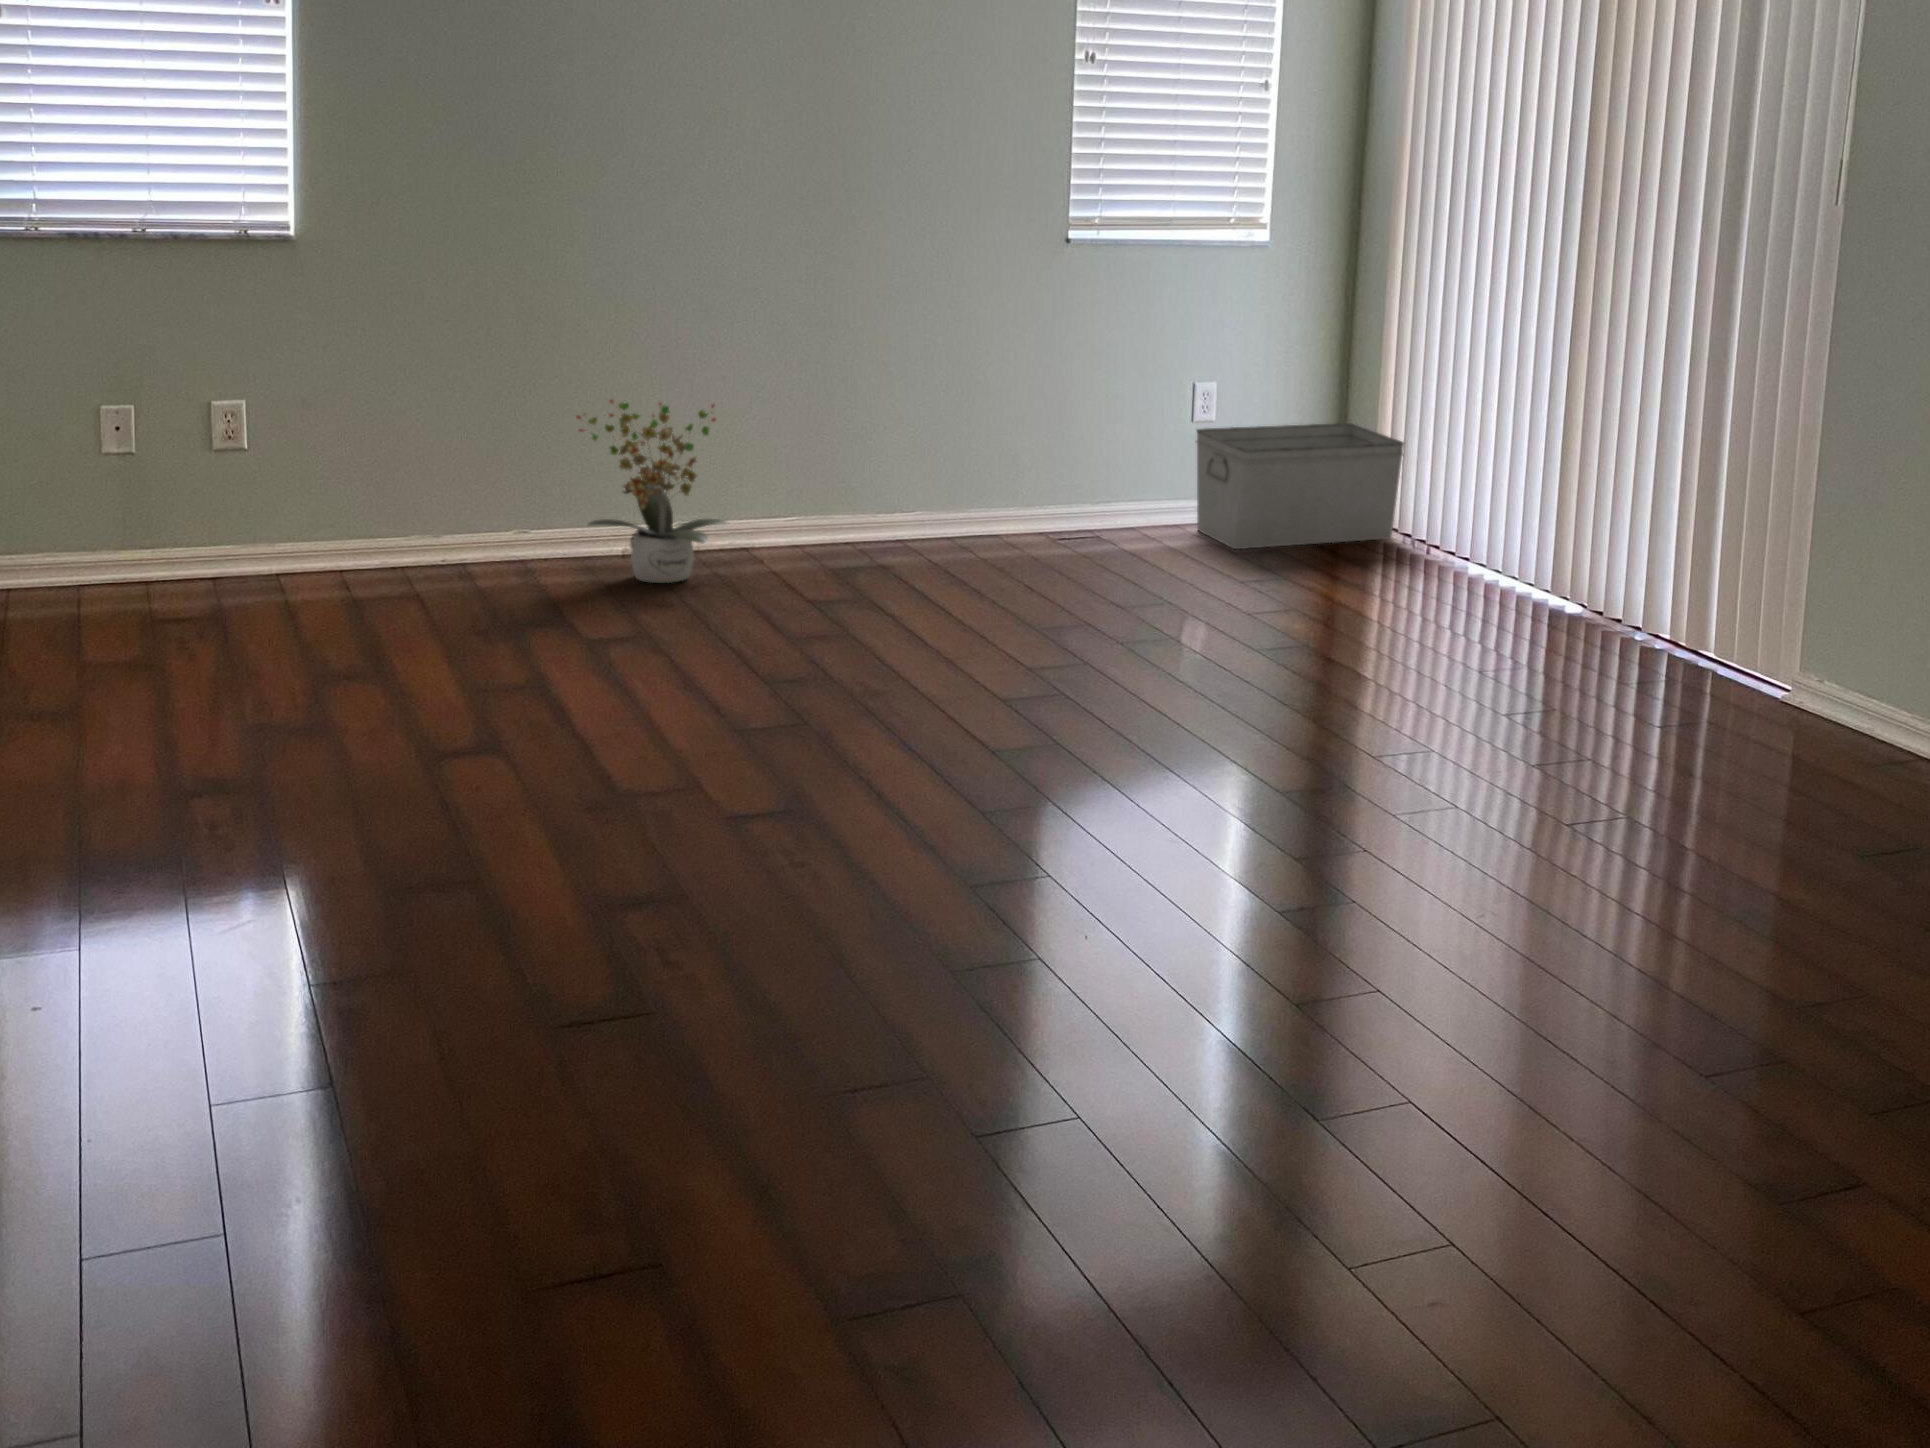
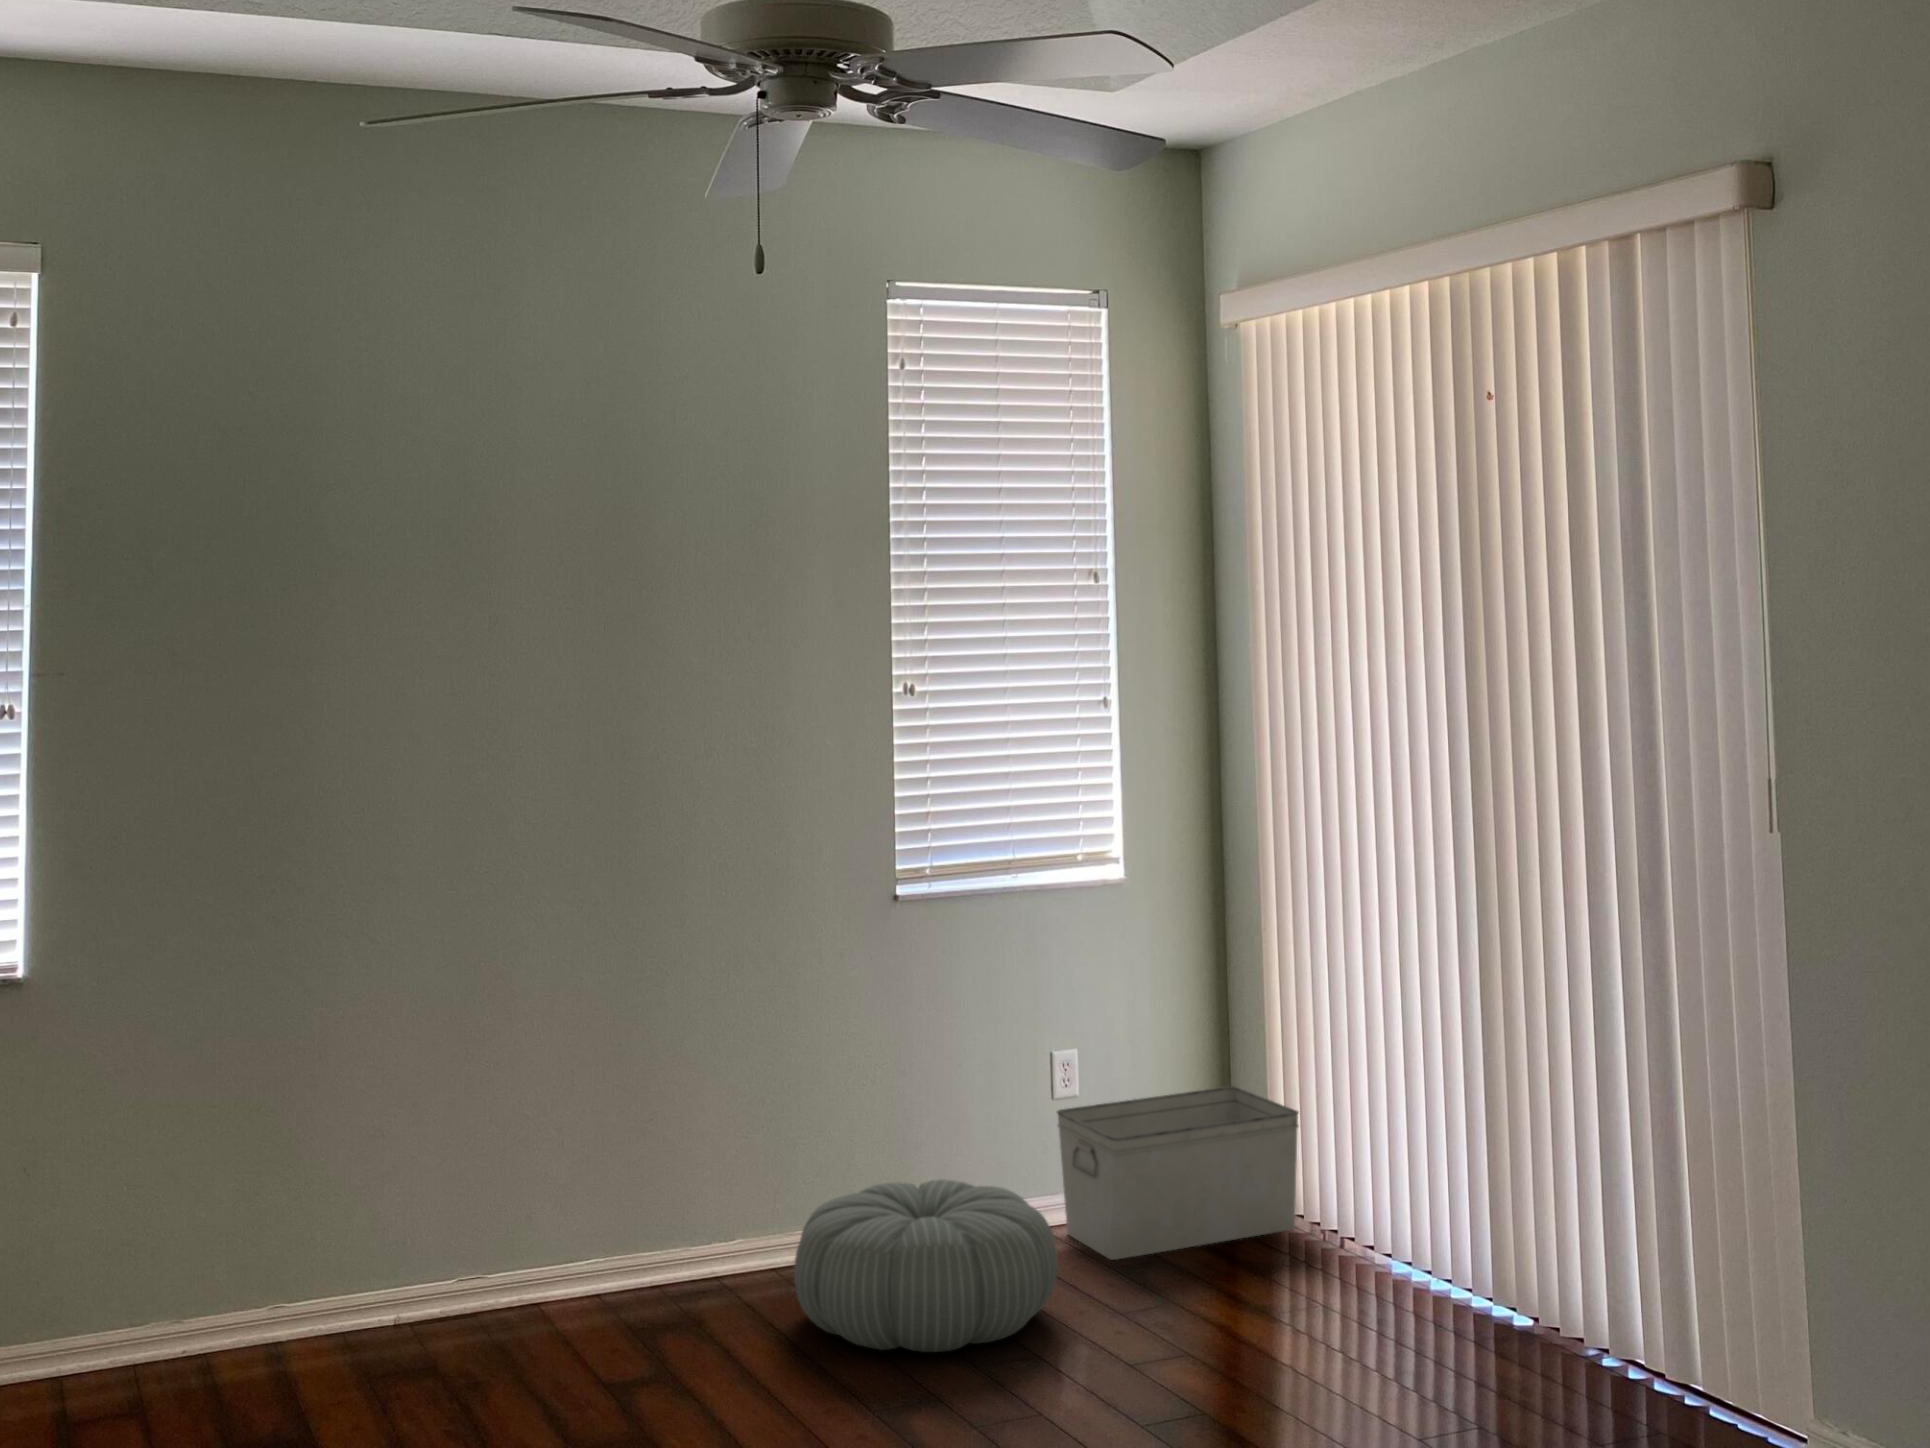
potted plant: present [577,399,727,583] -> none [337,1137,519,1369]
pouf: none [966,470,1190,597] -> present [794,1180,1058,1352]

